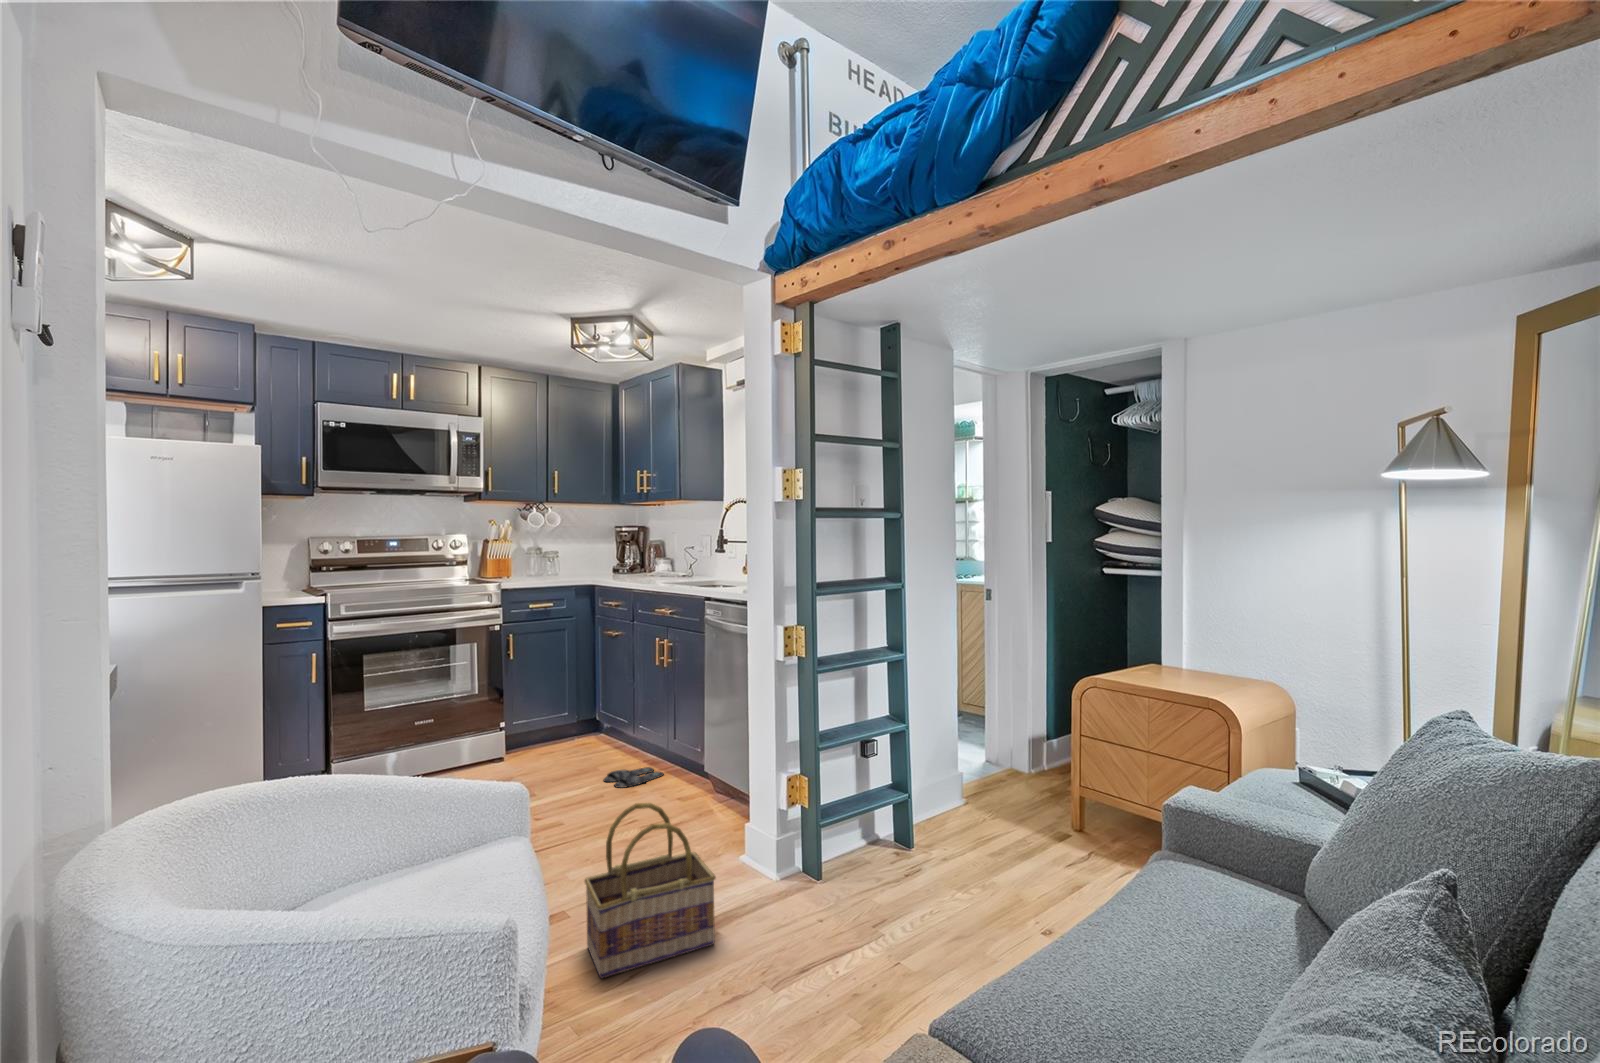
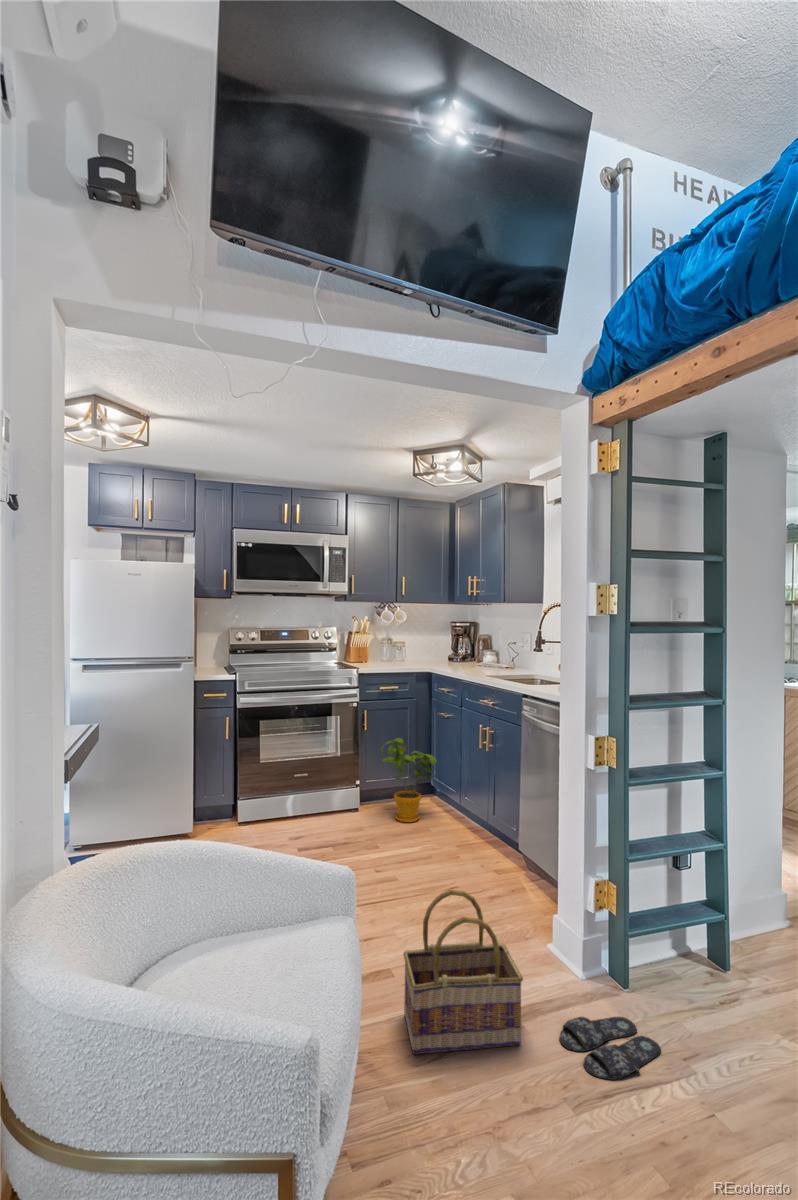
house plant: none [536,665,607,765] -> present [381,738,436,823]
slippers: present [604,767,664,788] -> present [559,1017,661,1080]

